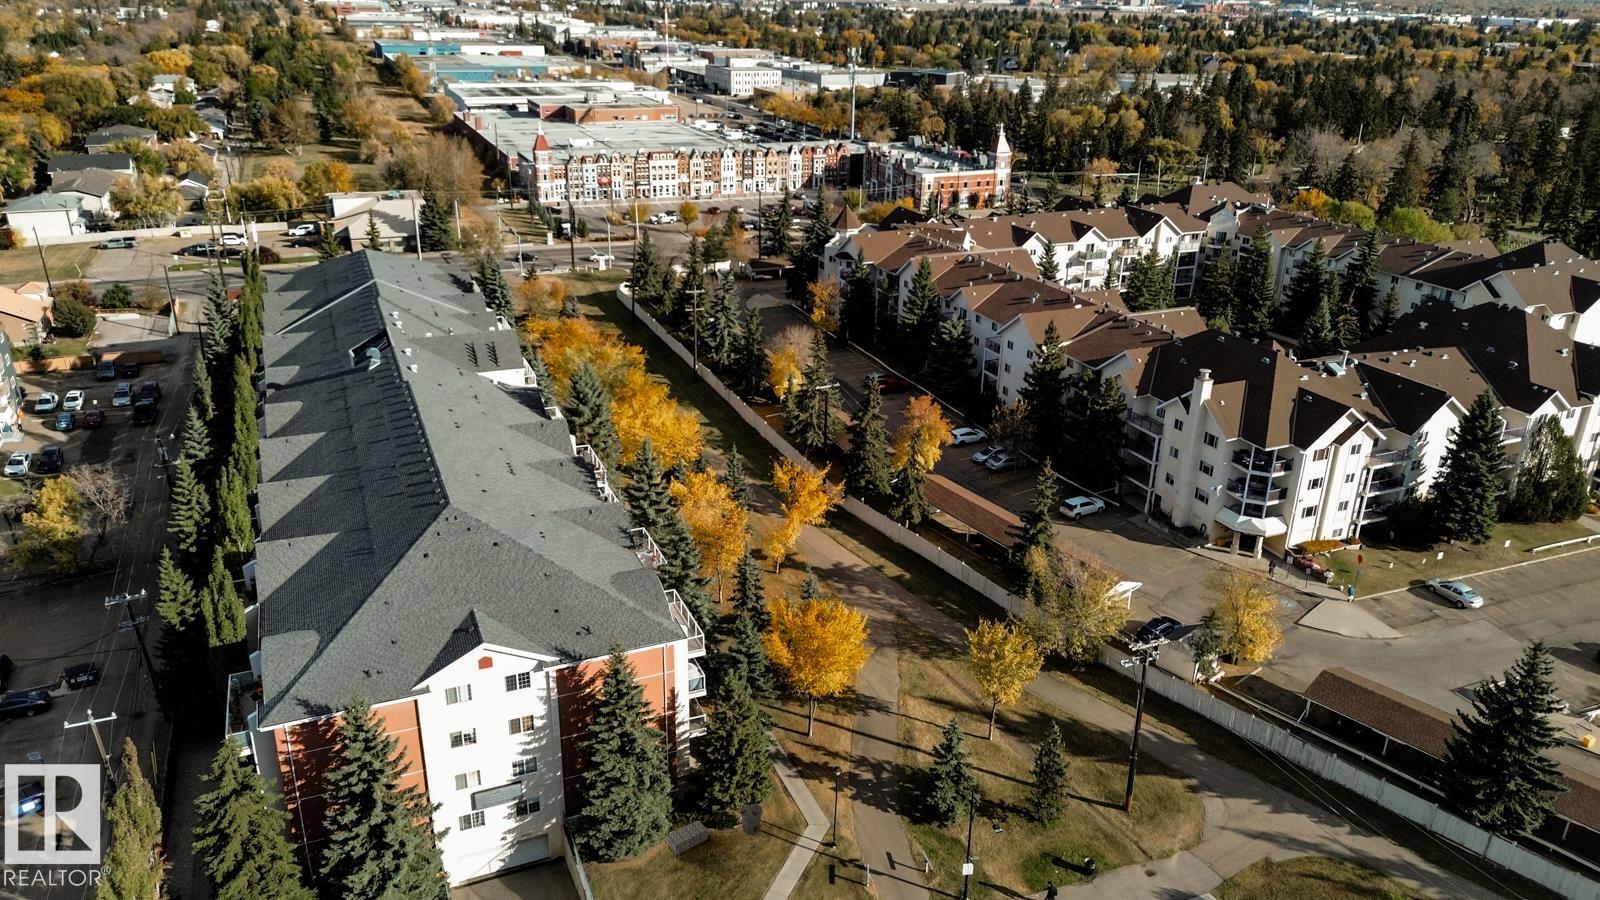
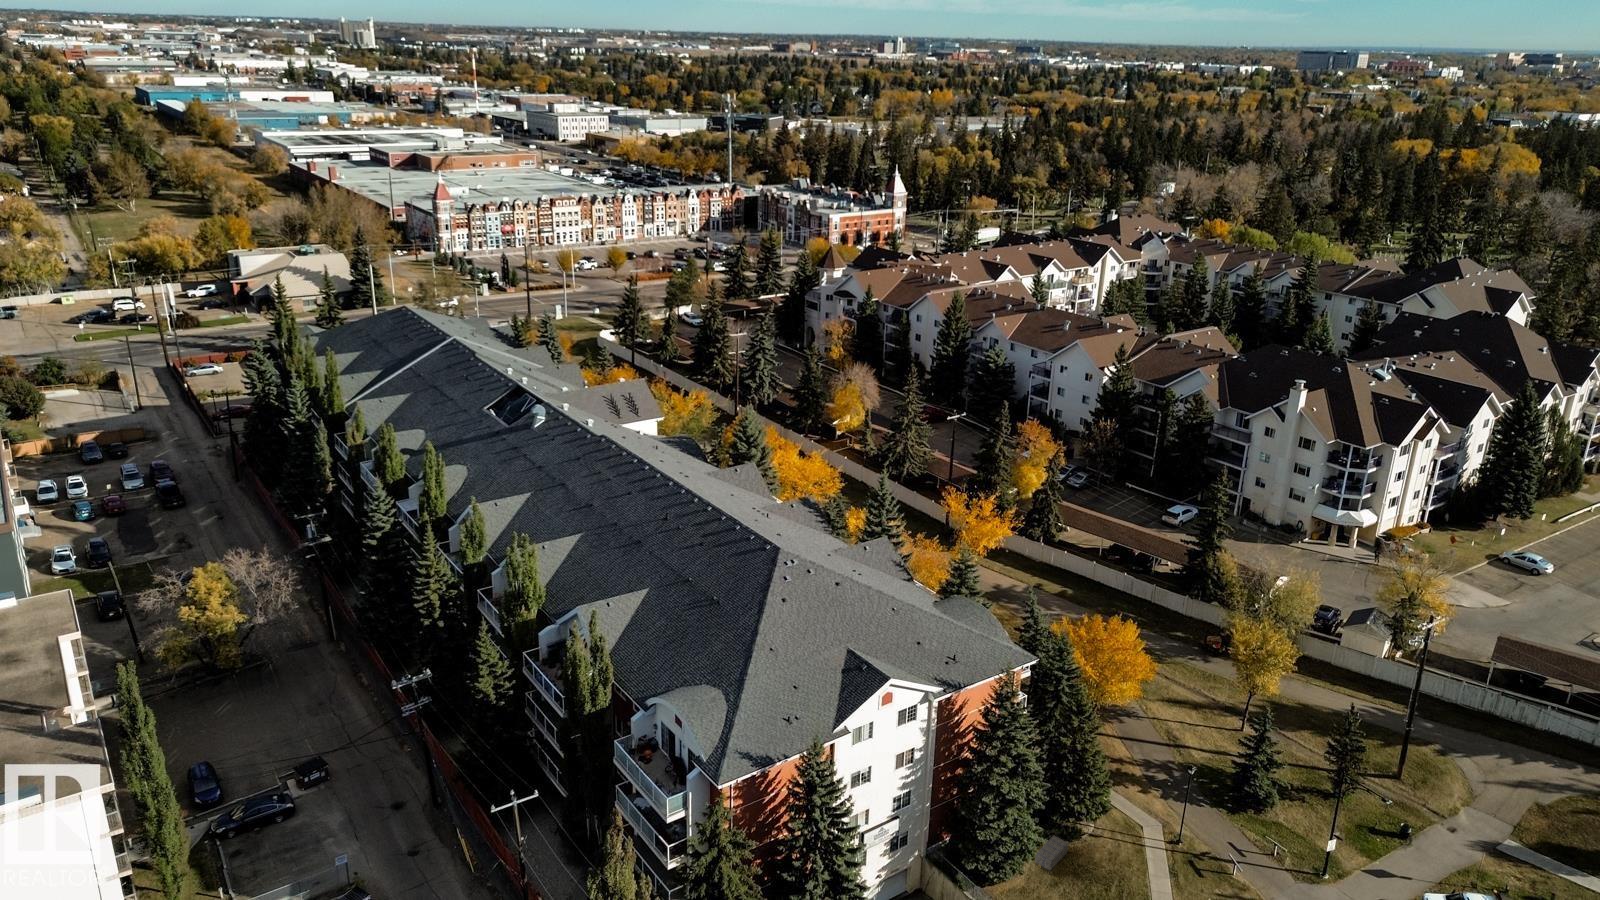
trash can: present [740,803,762,835] -> none [1088,812,1110,843]

